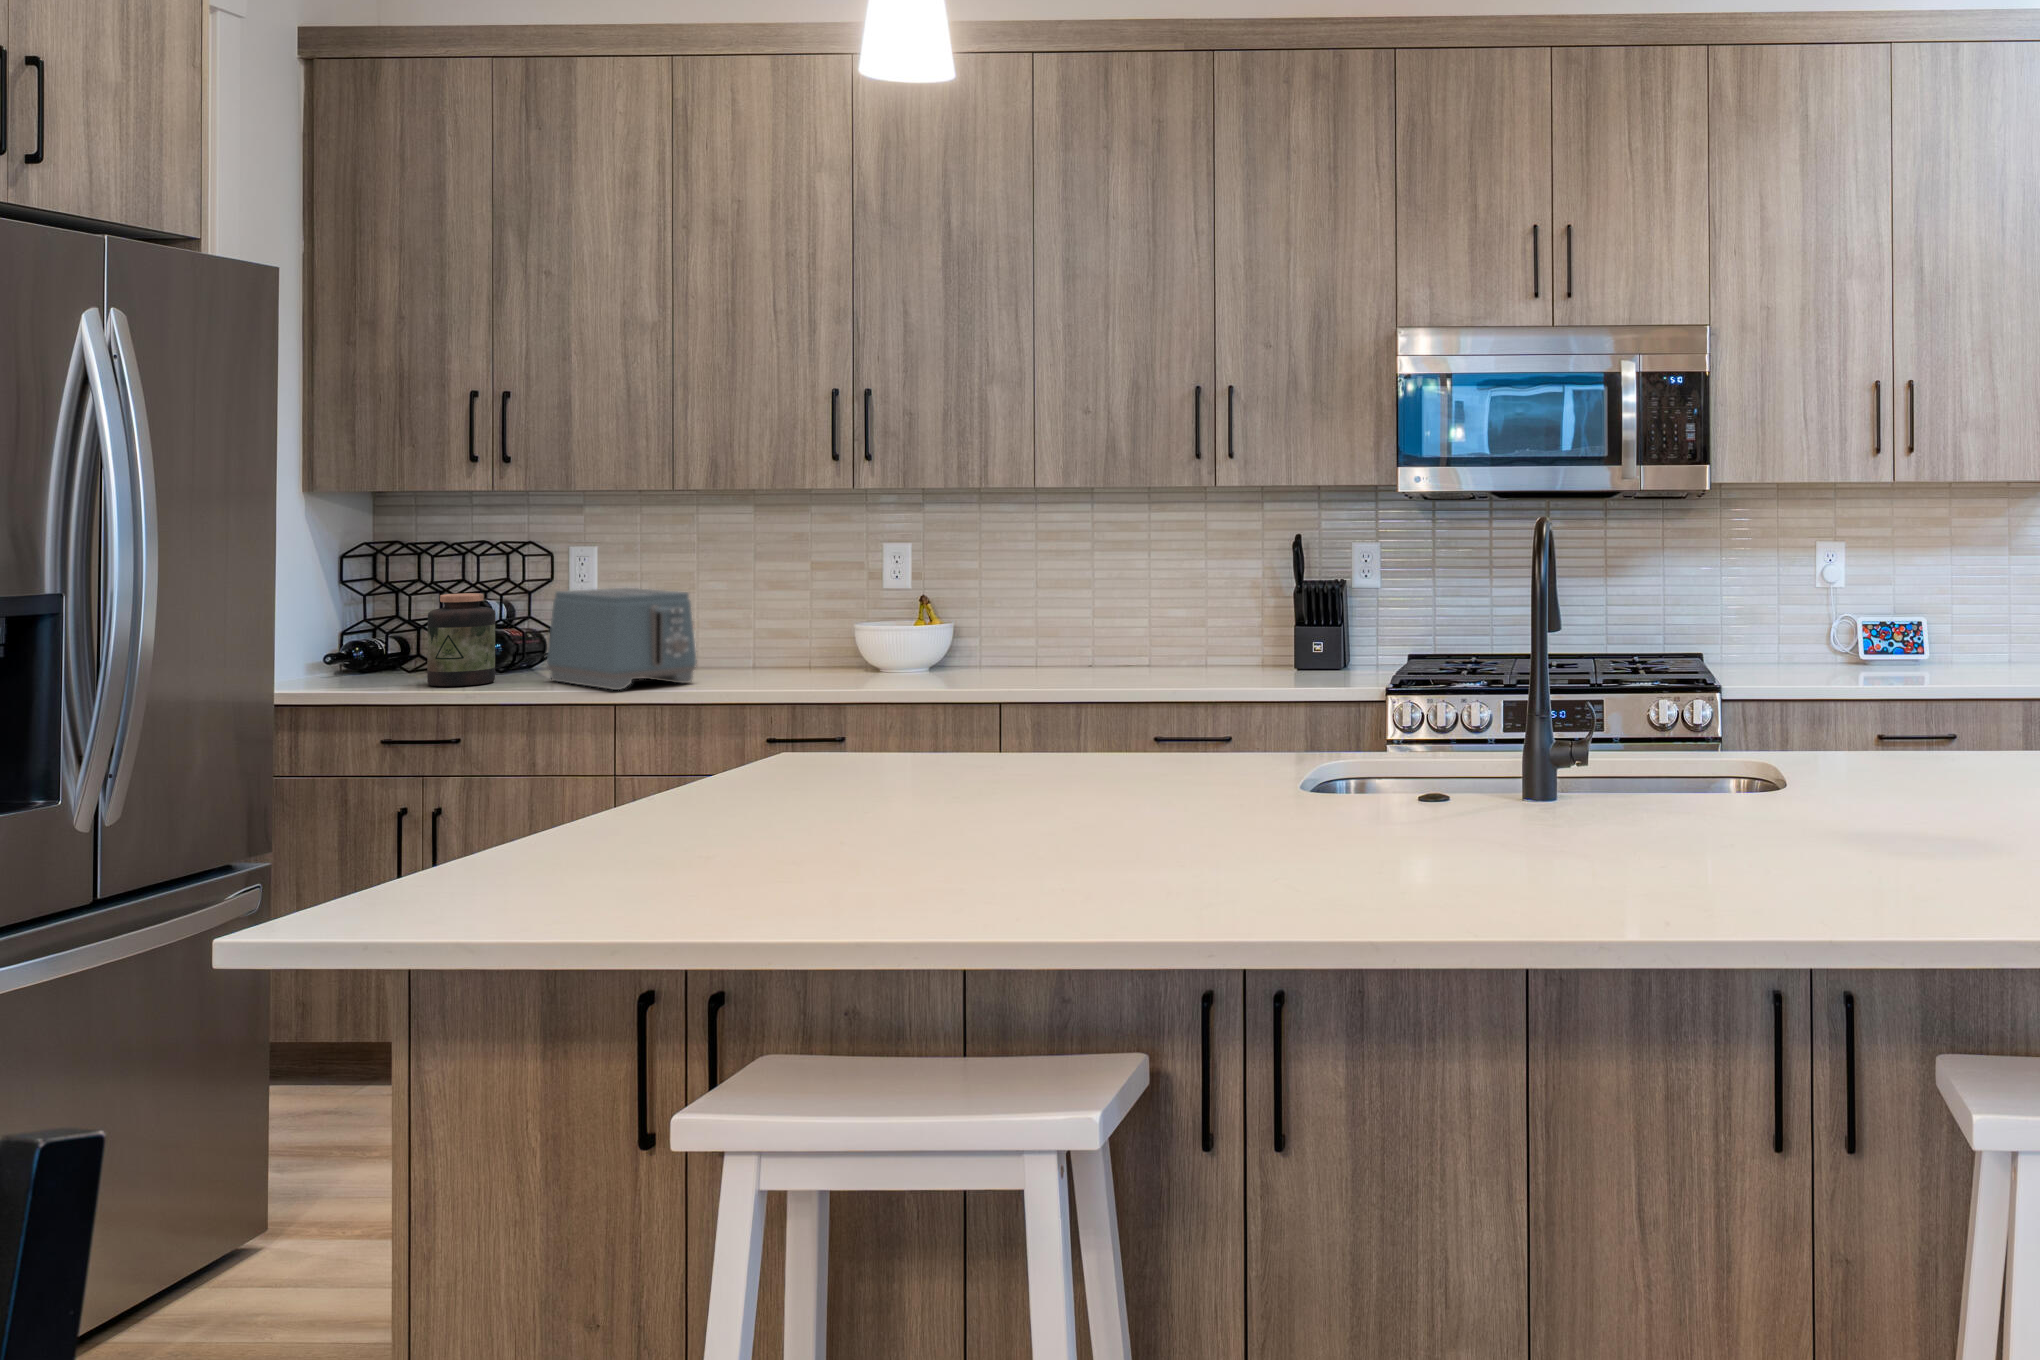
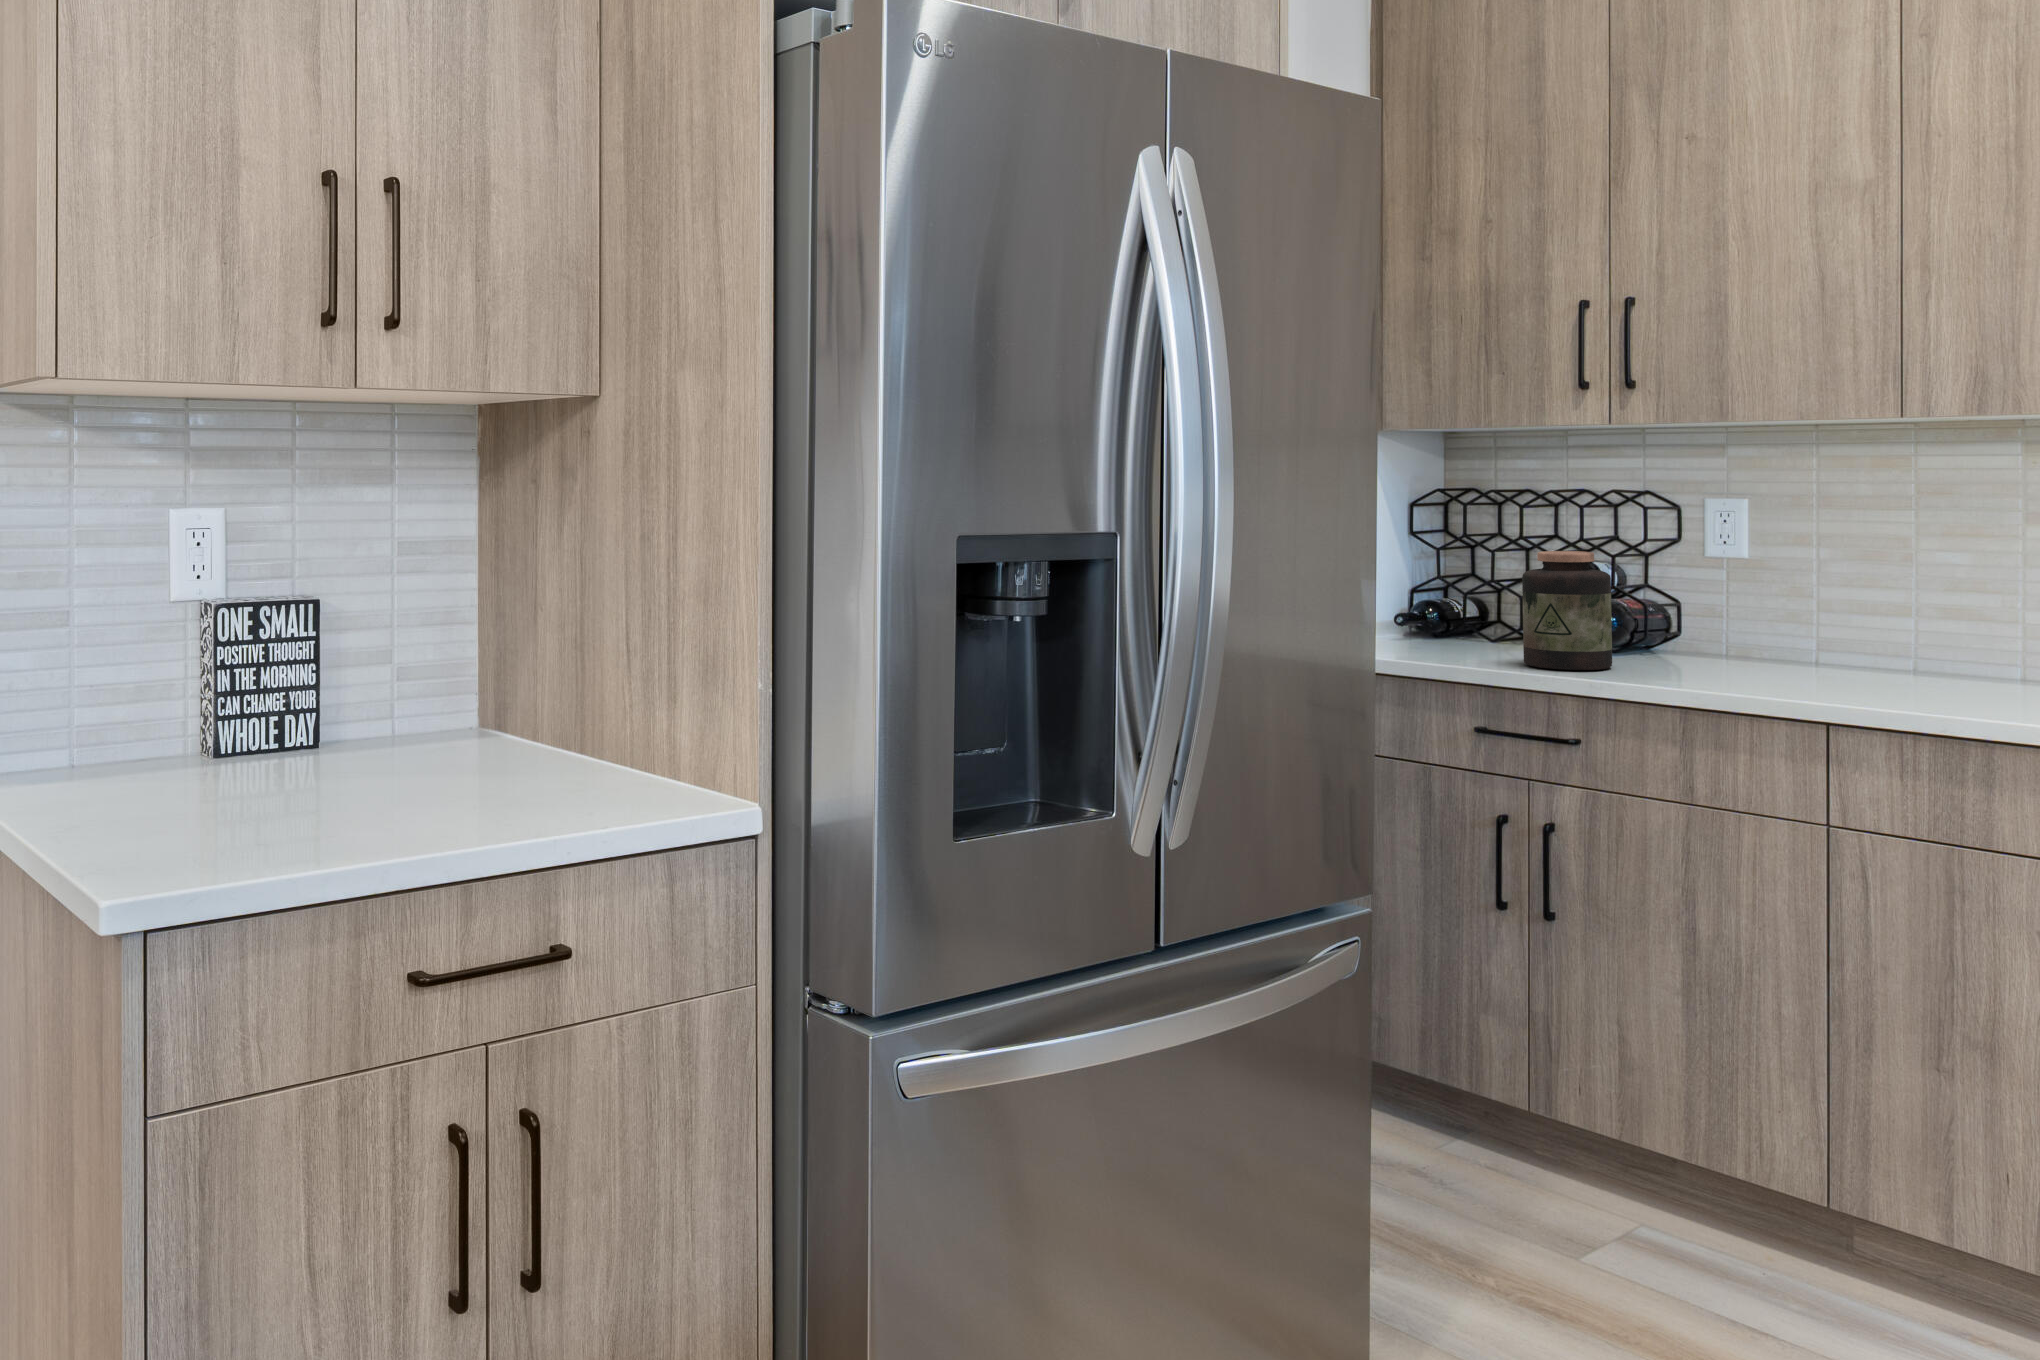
toaster: present [547,588,696,690] -> none [1687,552,1942,700]

